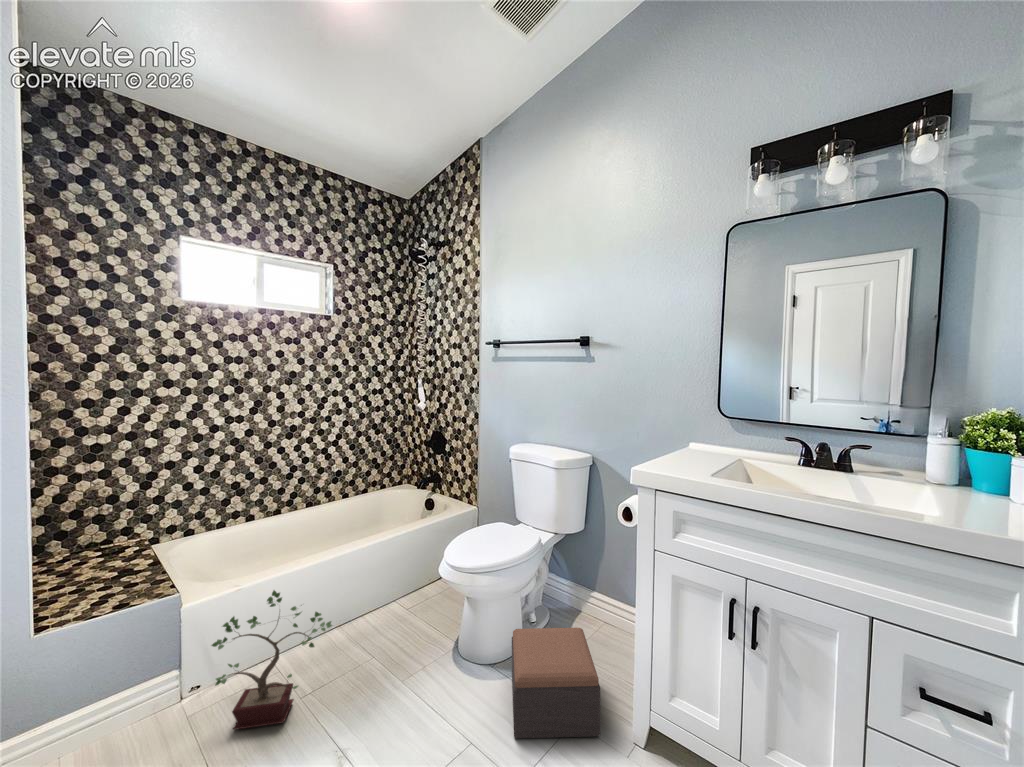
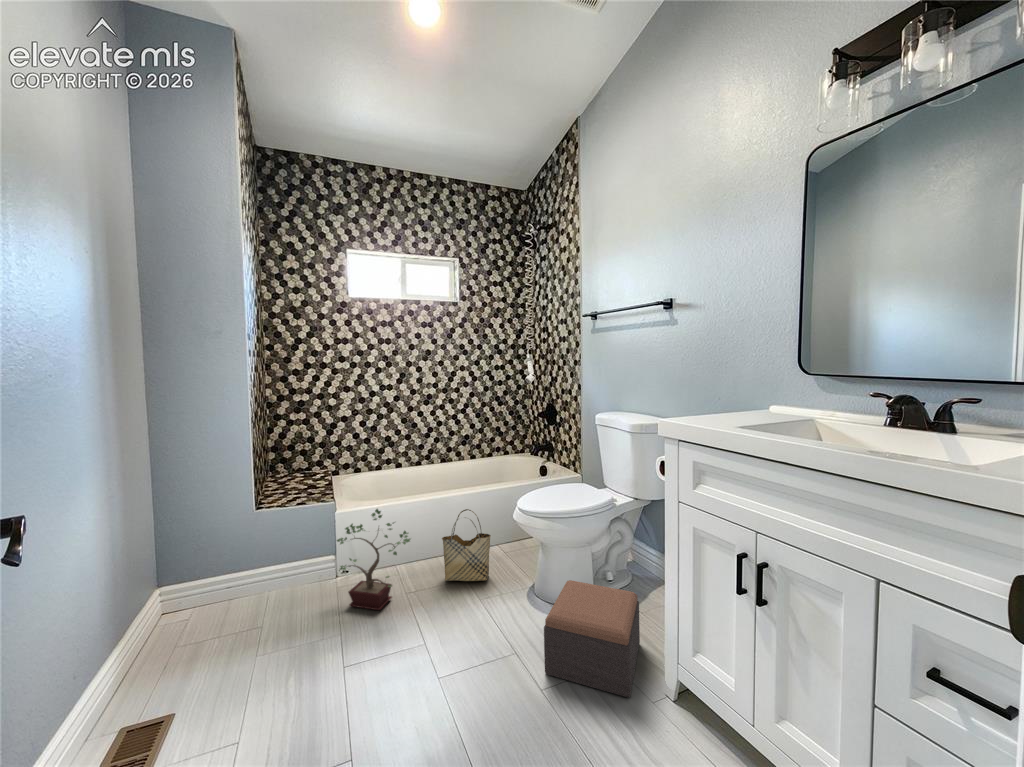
woven basket: none [350,567,408,659] -> present [442,509,491,581]

